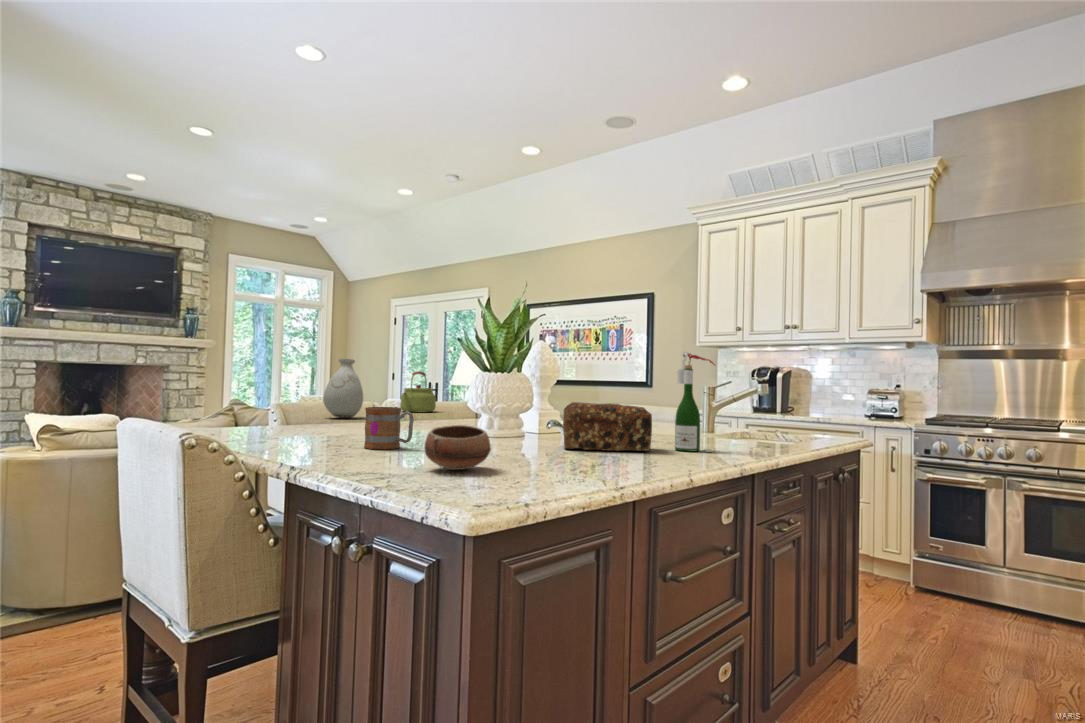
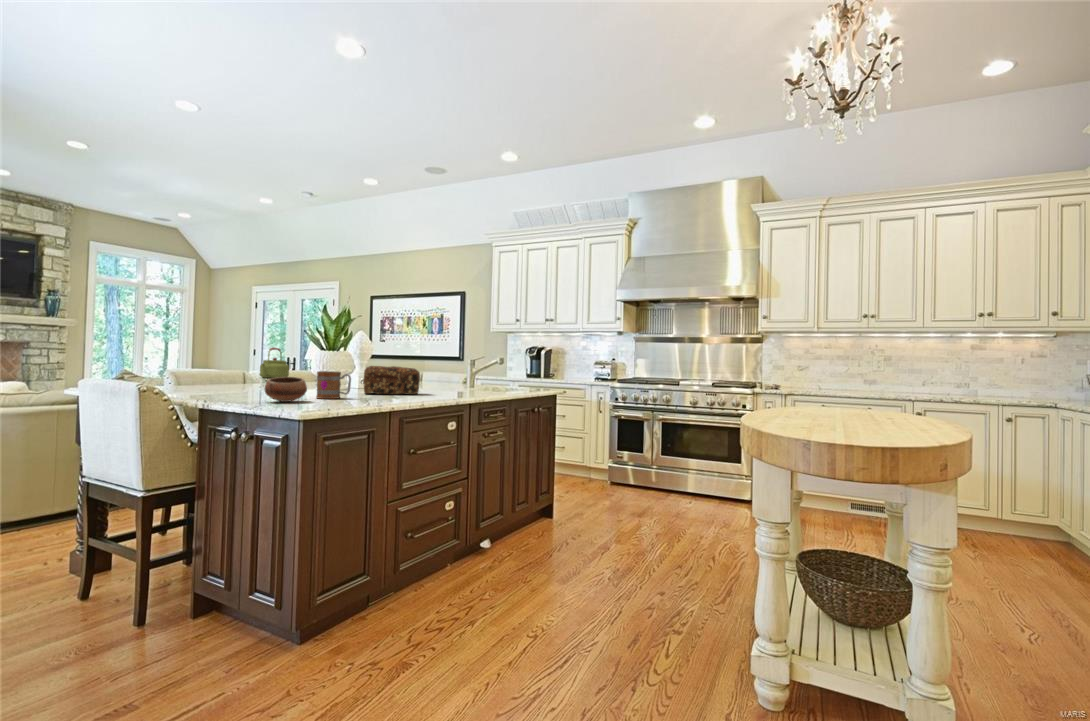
wine bottle: present [675,352,715,452] -> none [435,336,459,394]
vase: present [323,358,363,418] -> none [193,337,227,381]
mug: present [364,407,414,449] -> present [316,371,351,399]

